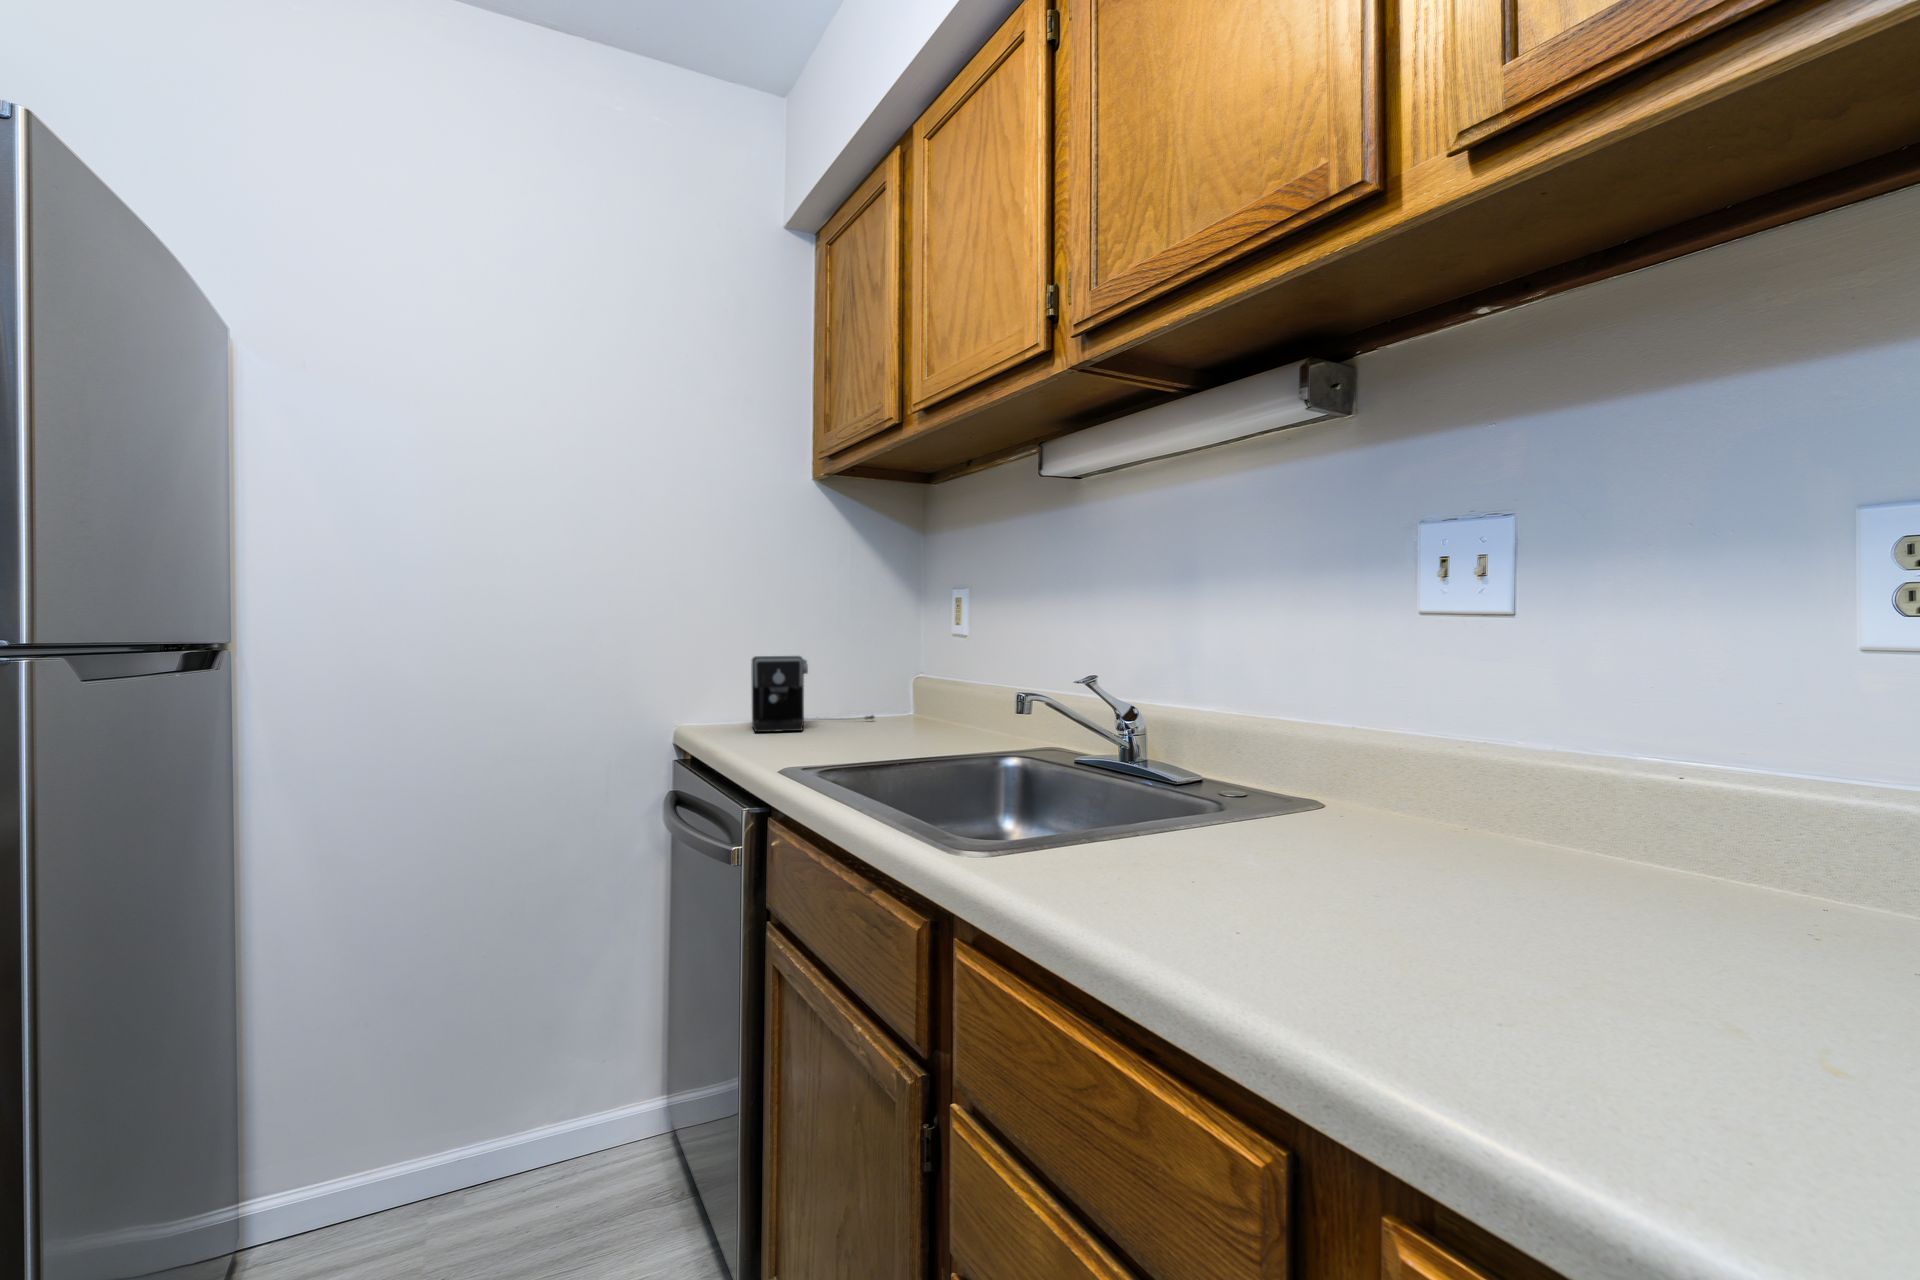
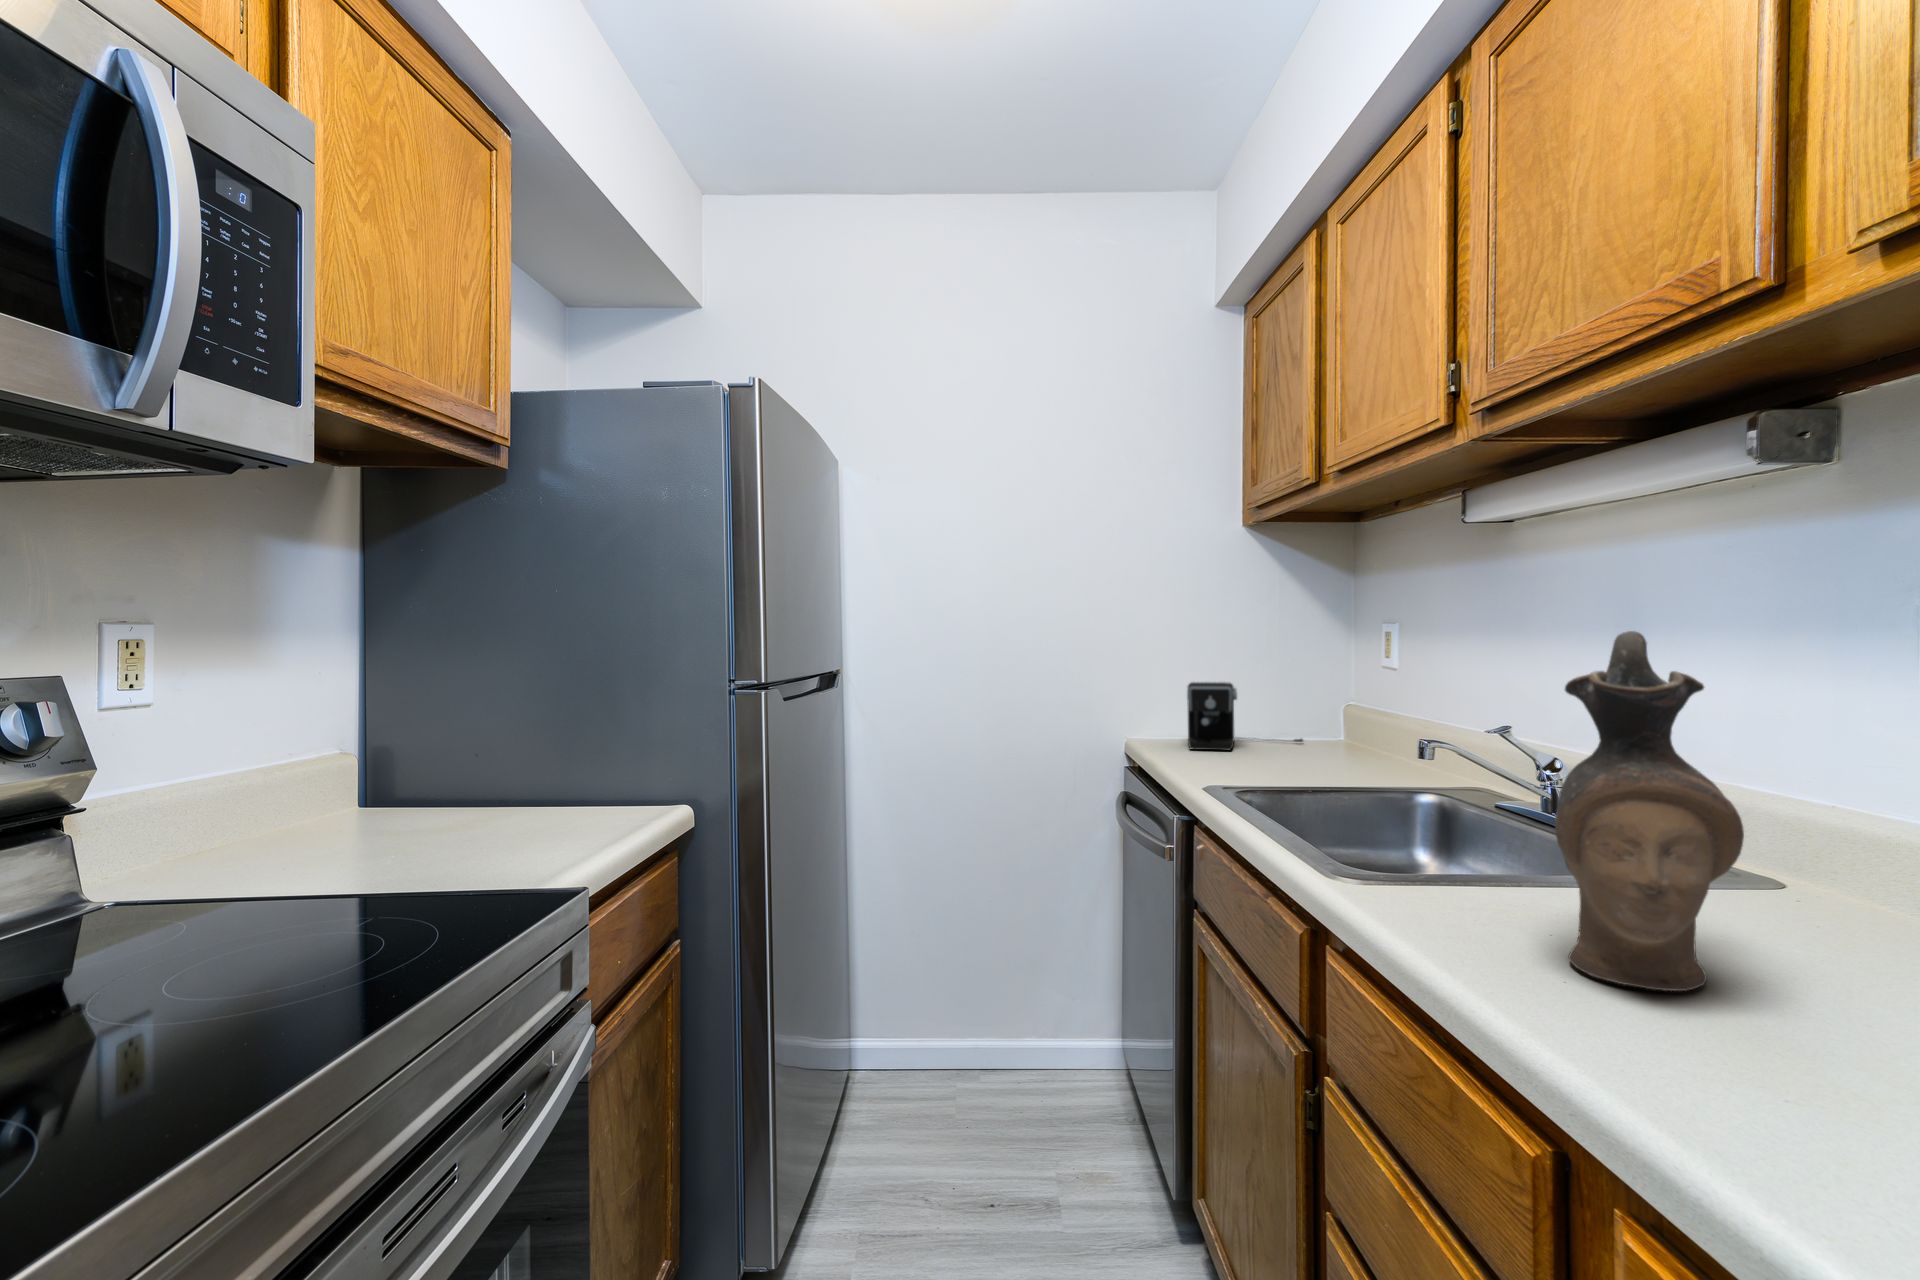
ceramic pitcher: none [1222,535,1402,926] -> present [1555,631,1744,991]

